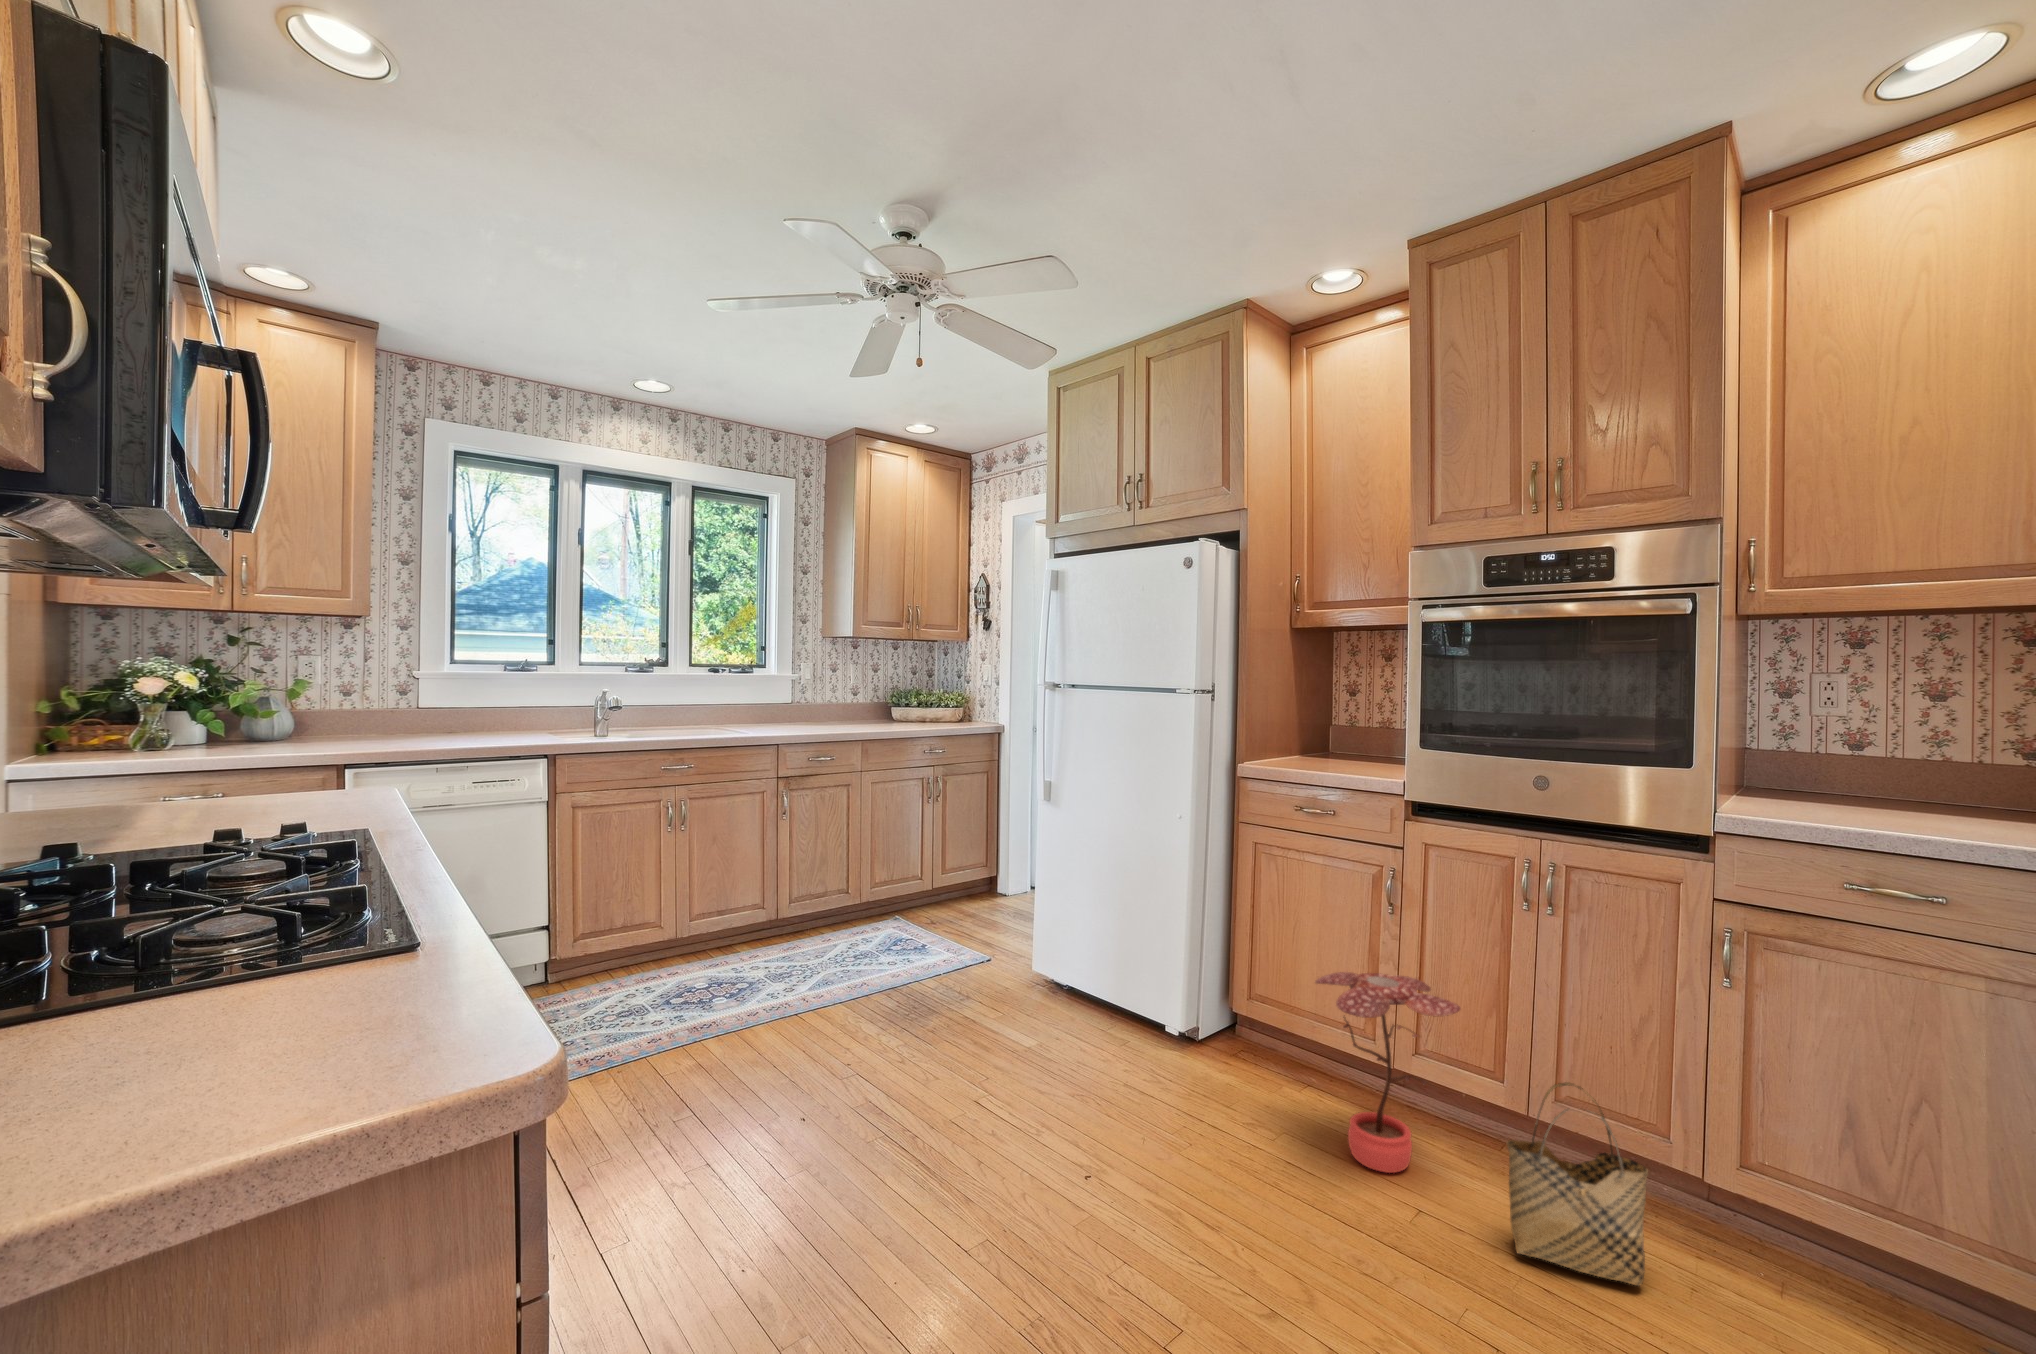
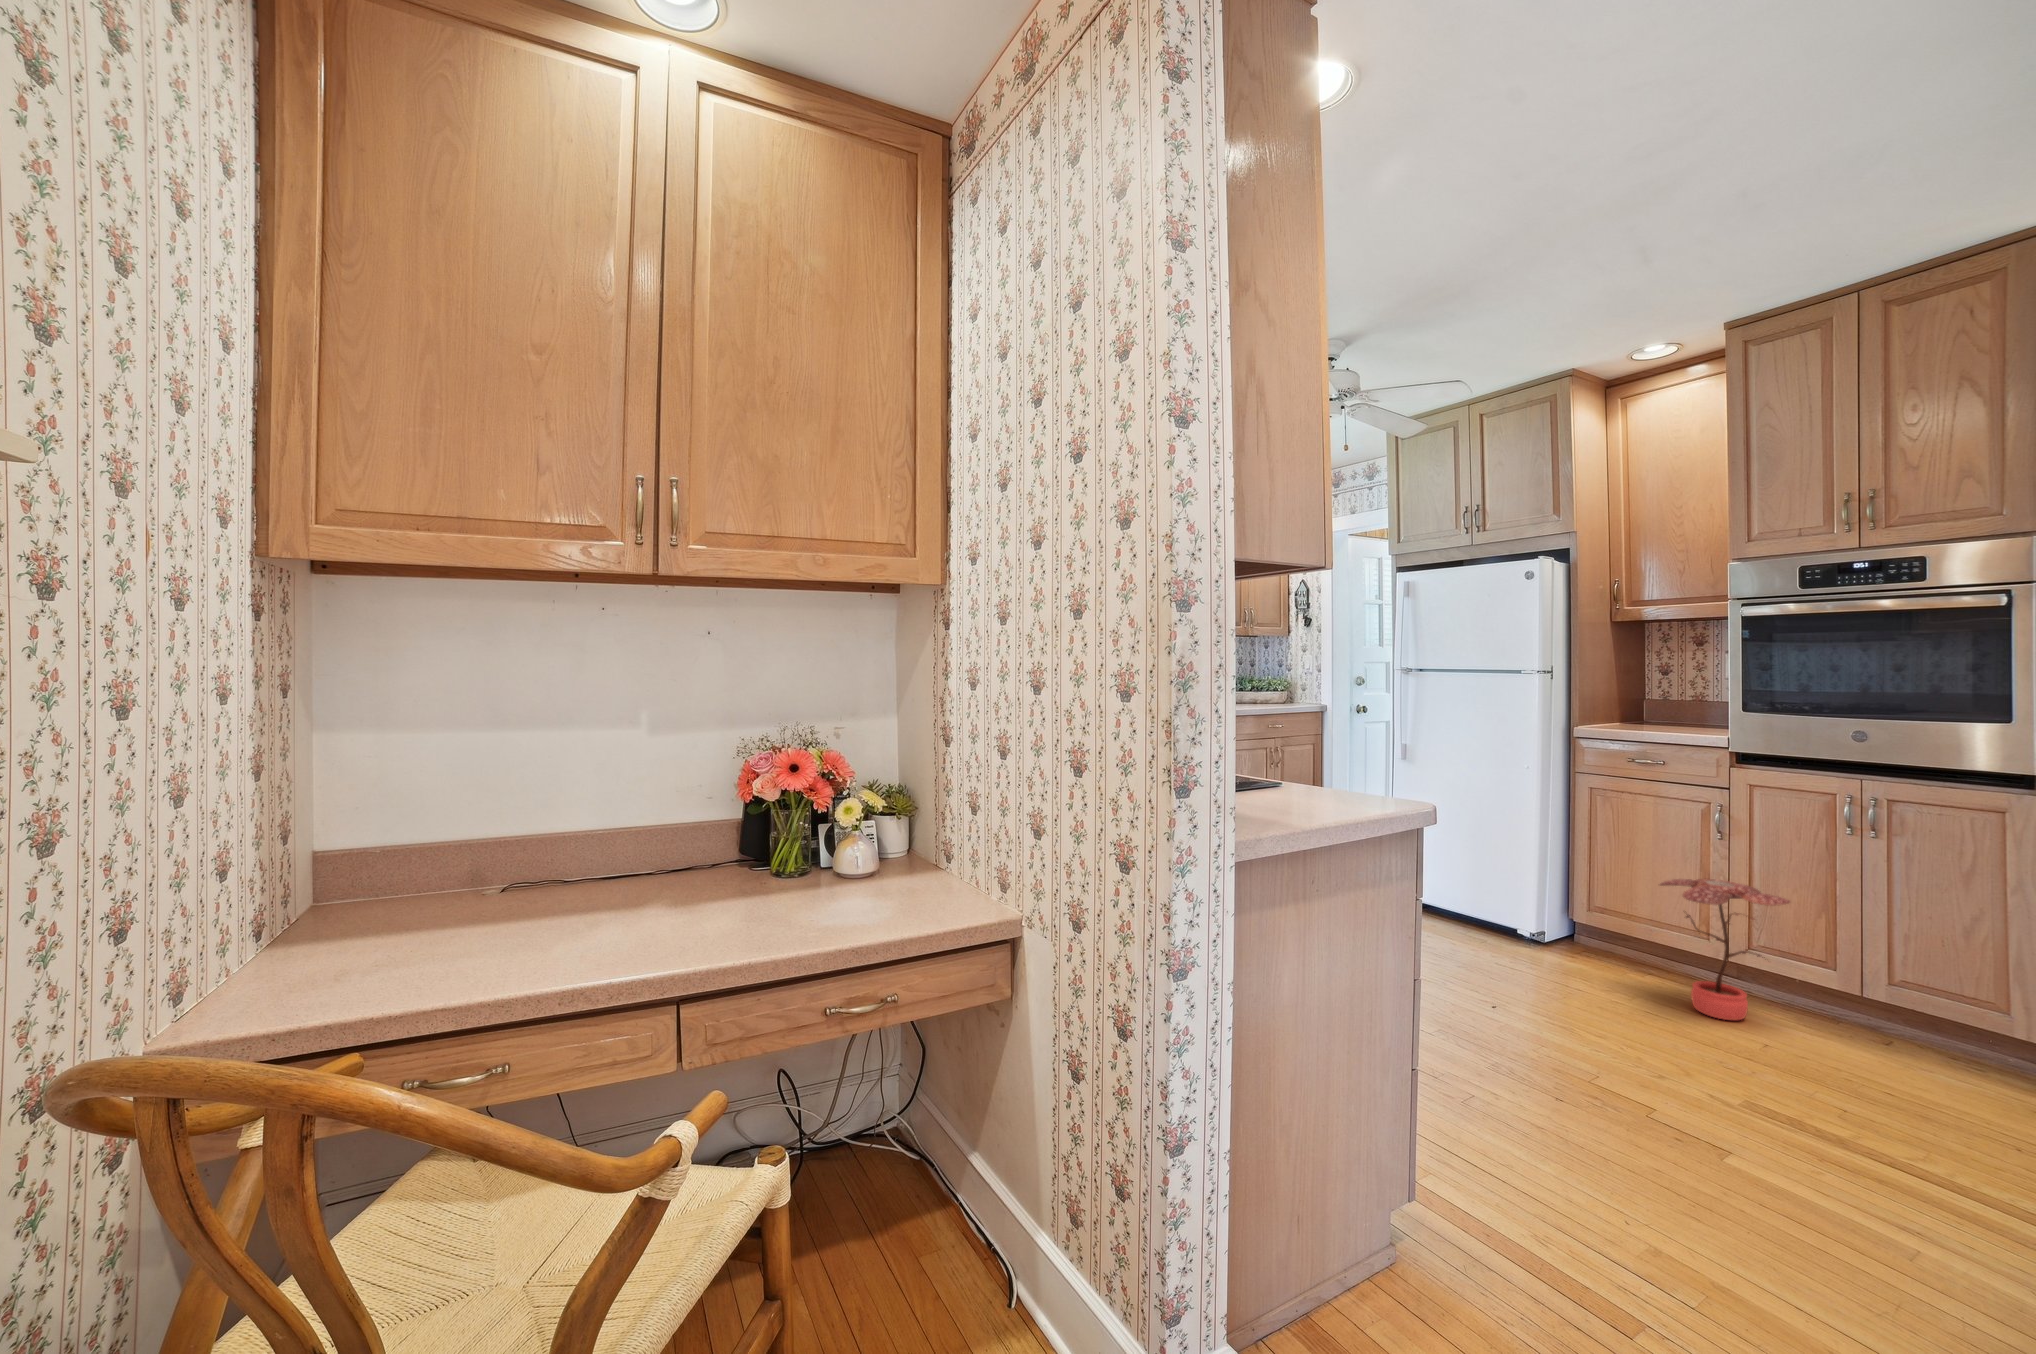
woven basket: present [1507,1082,1648,1286] -> none [1835,951,1960,1088]

